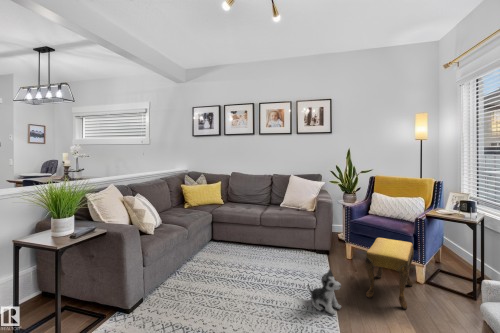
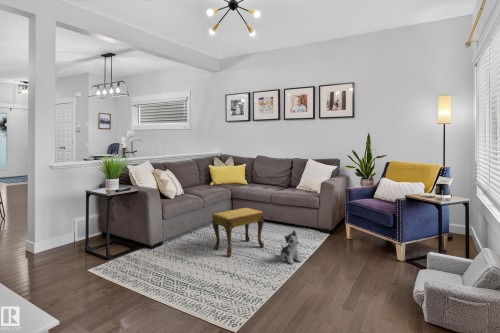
footstool: present [365,238,414,309] -> present [212,208,264,256]

